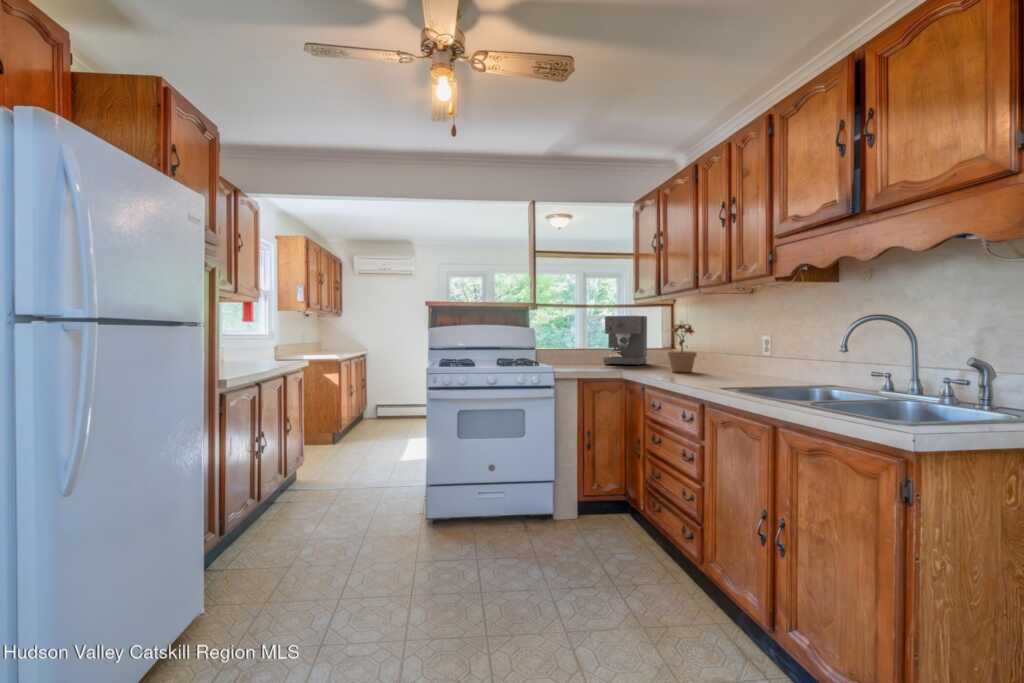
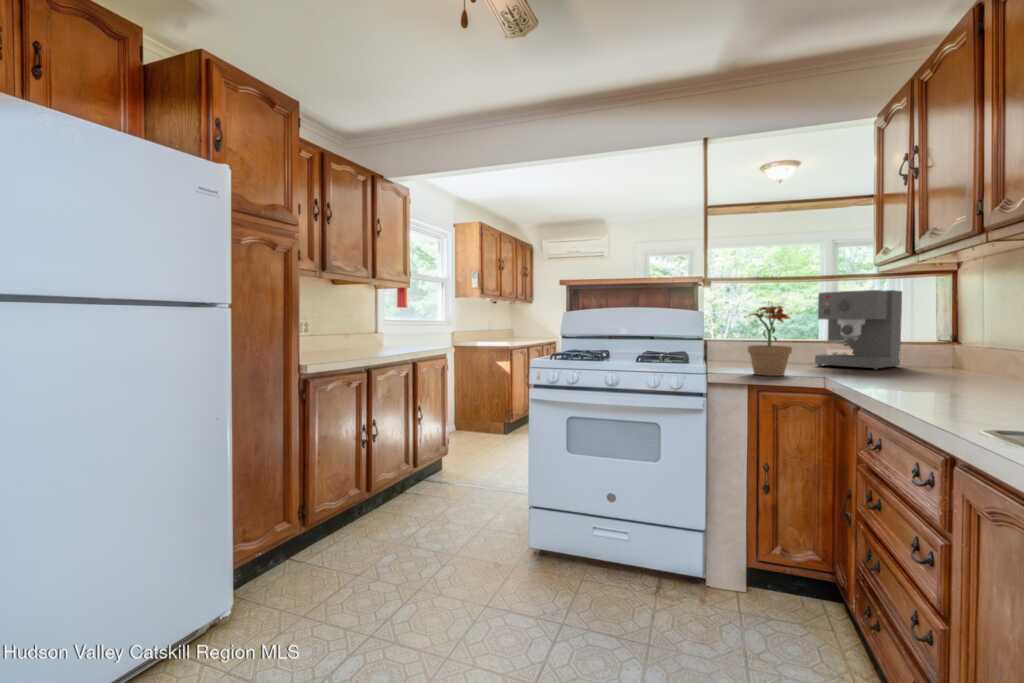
potted plant: present [668,323,697,372] -> present [744,302,792,376]

